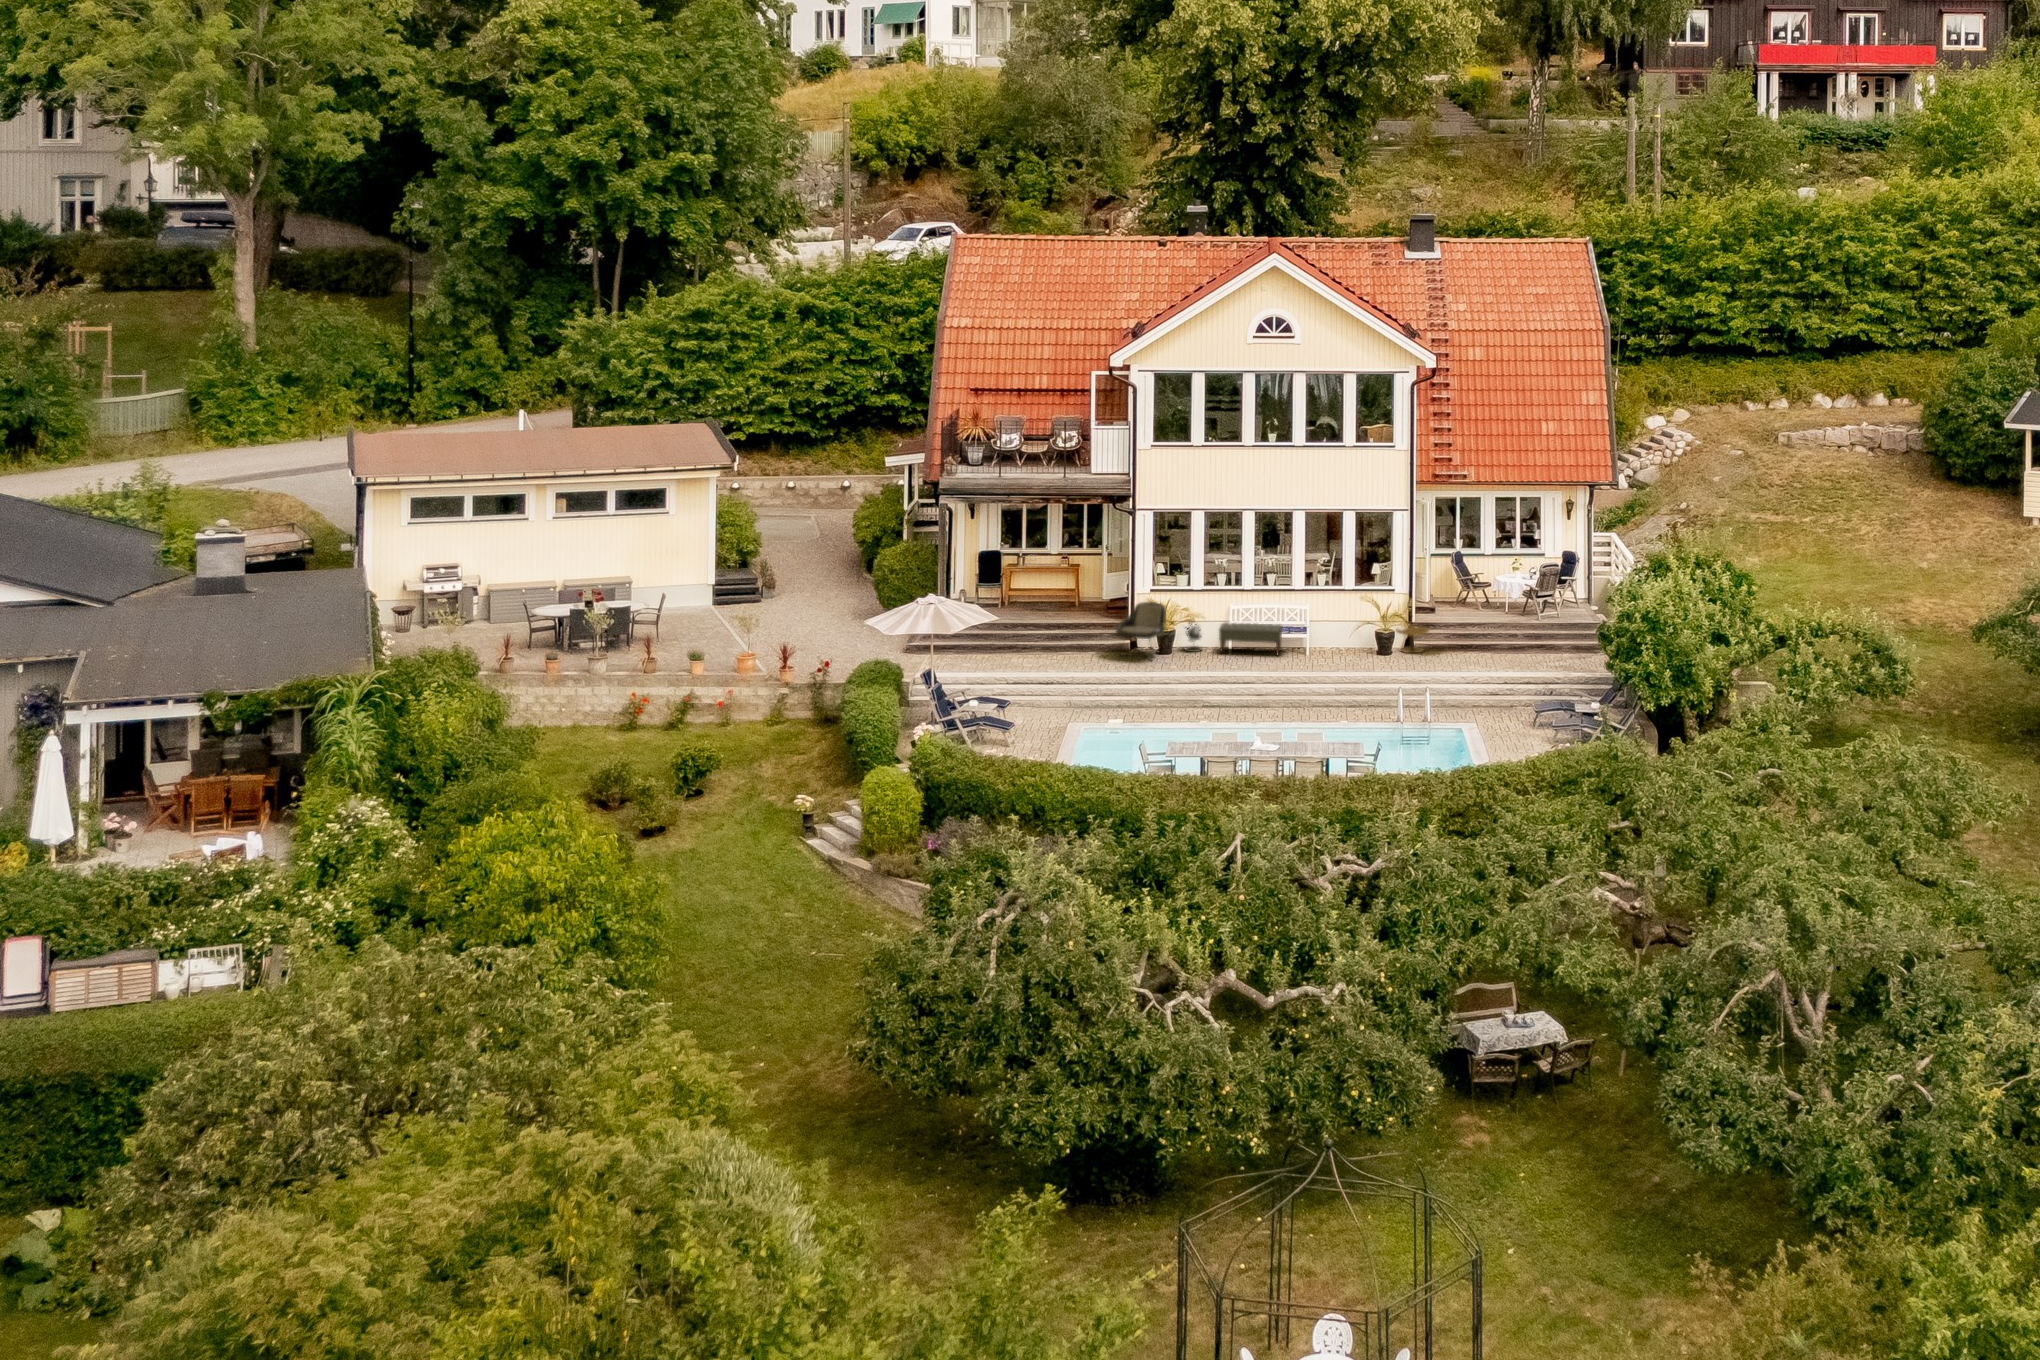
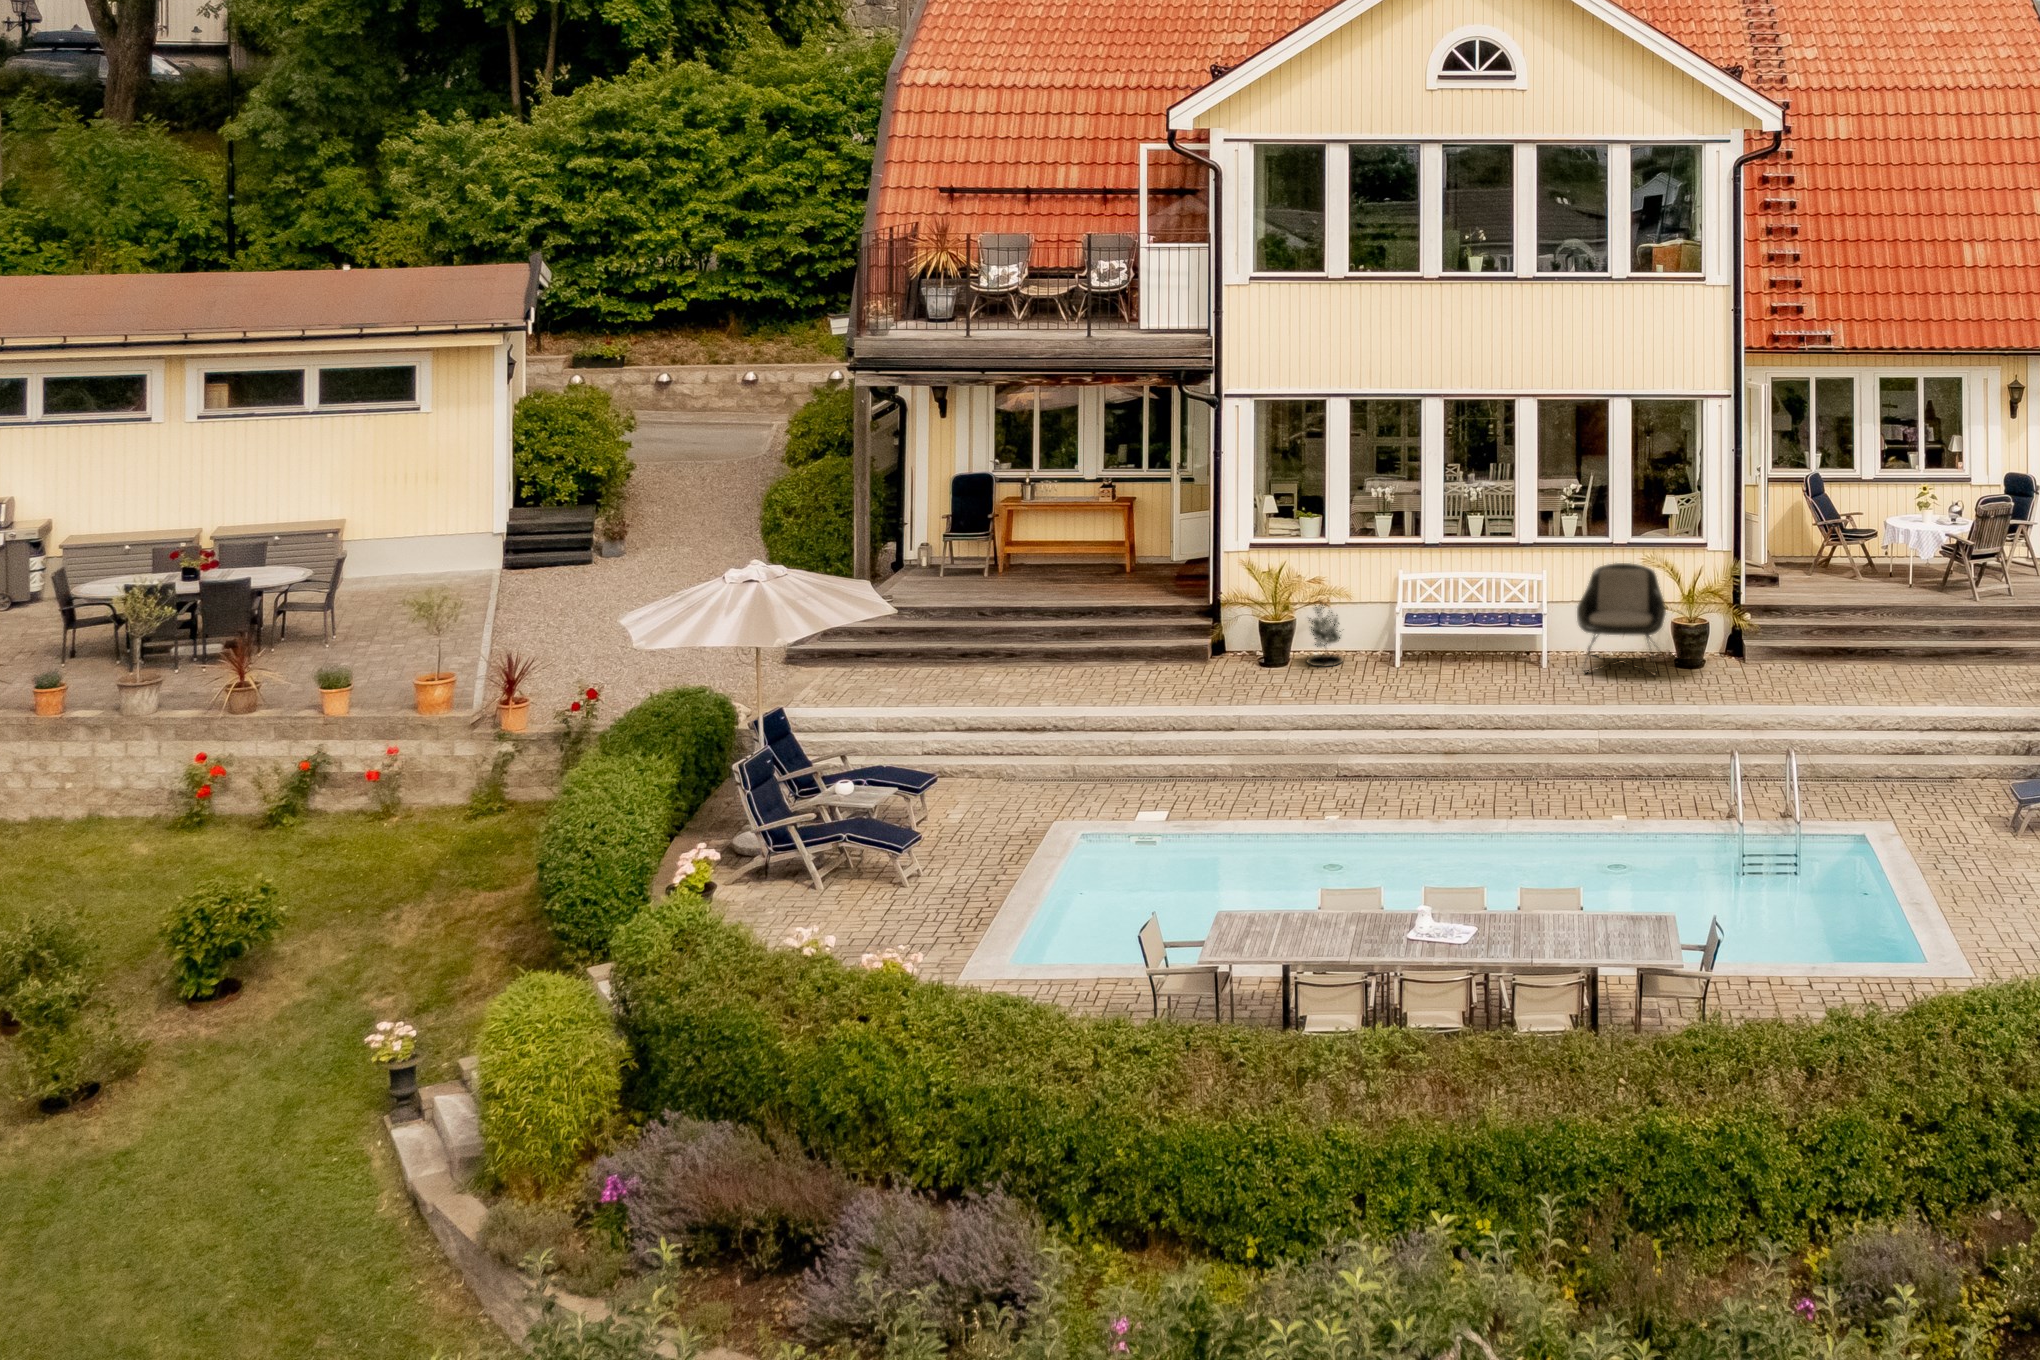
lounge chair: present [1116,602,1166,657] -> present [1577,563,1666,675]
bench: present [1219,623,1282,655] -> none [1372,610,1494,675]
side table: present [1396,626,1429,653] -> none [1711,615,1777,669]

